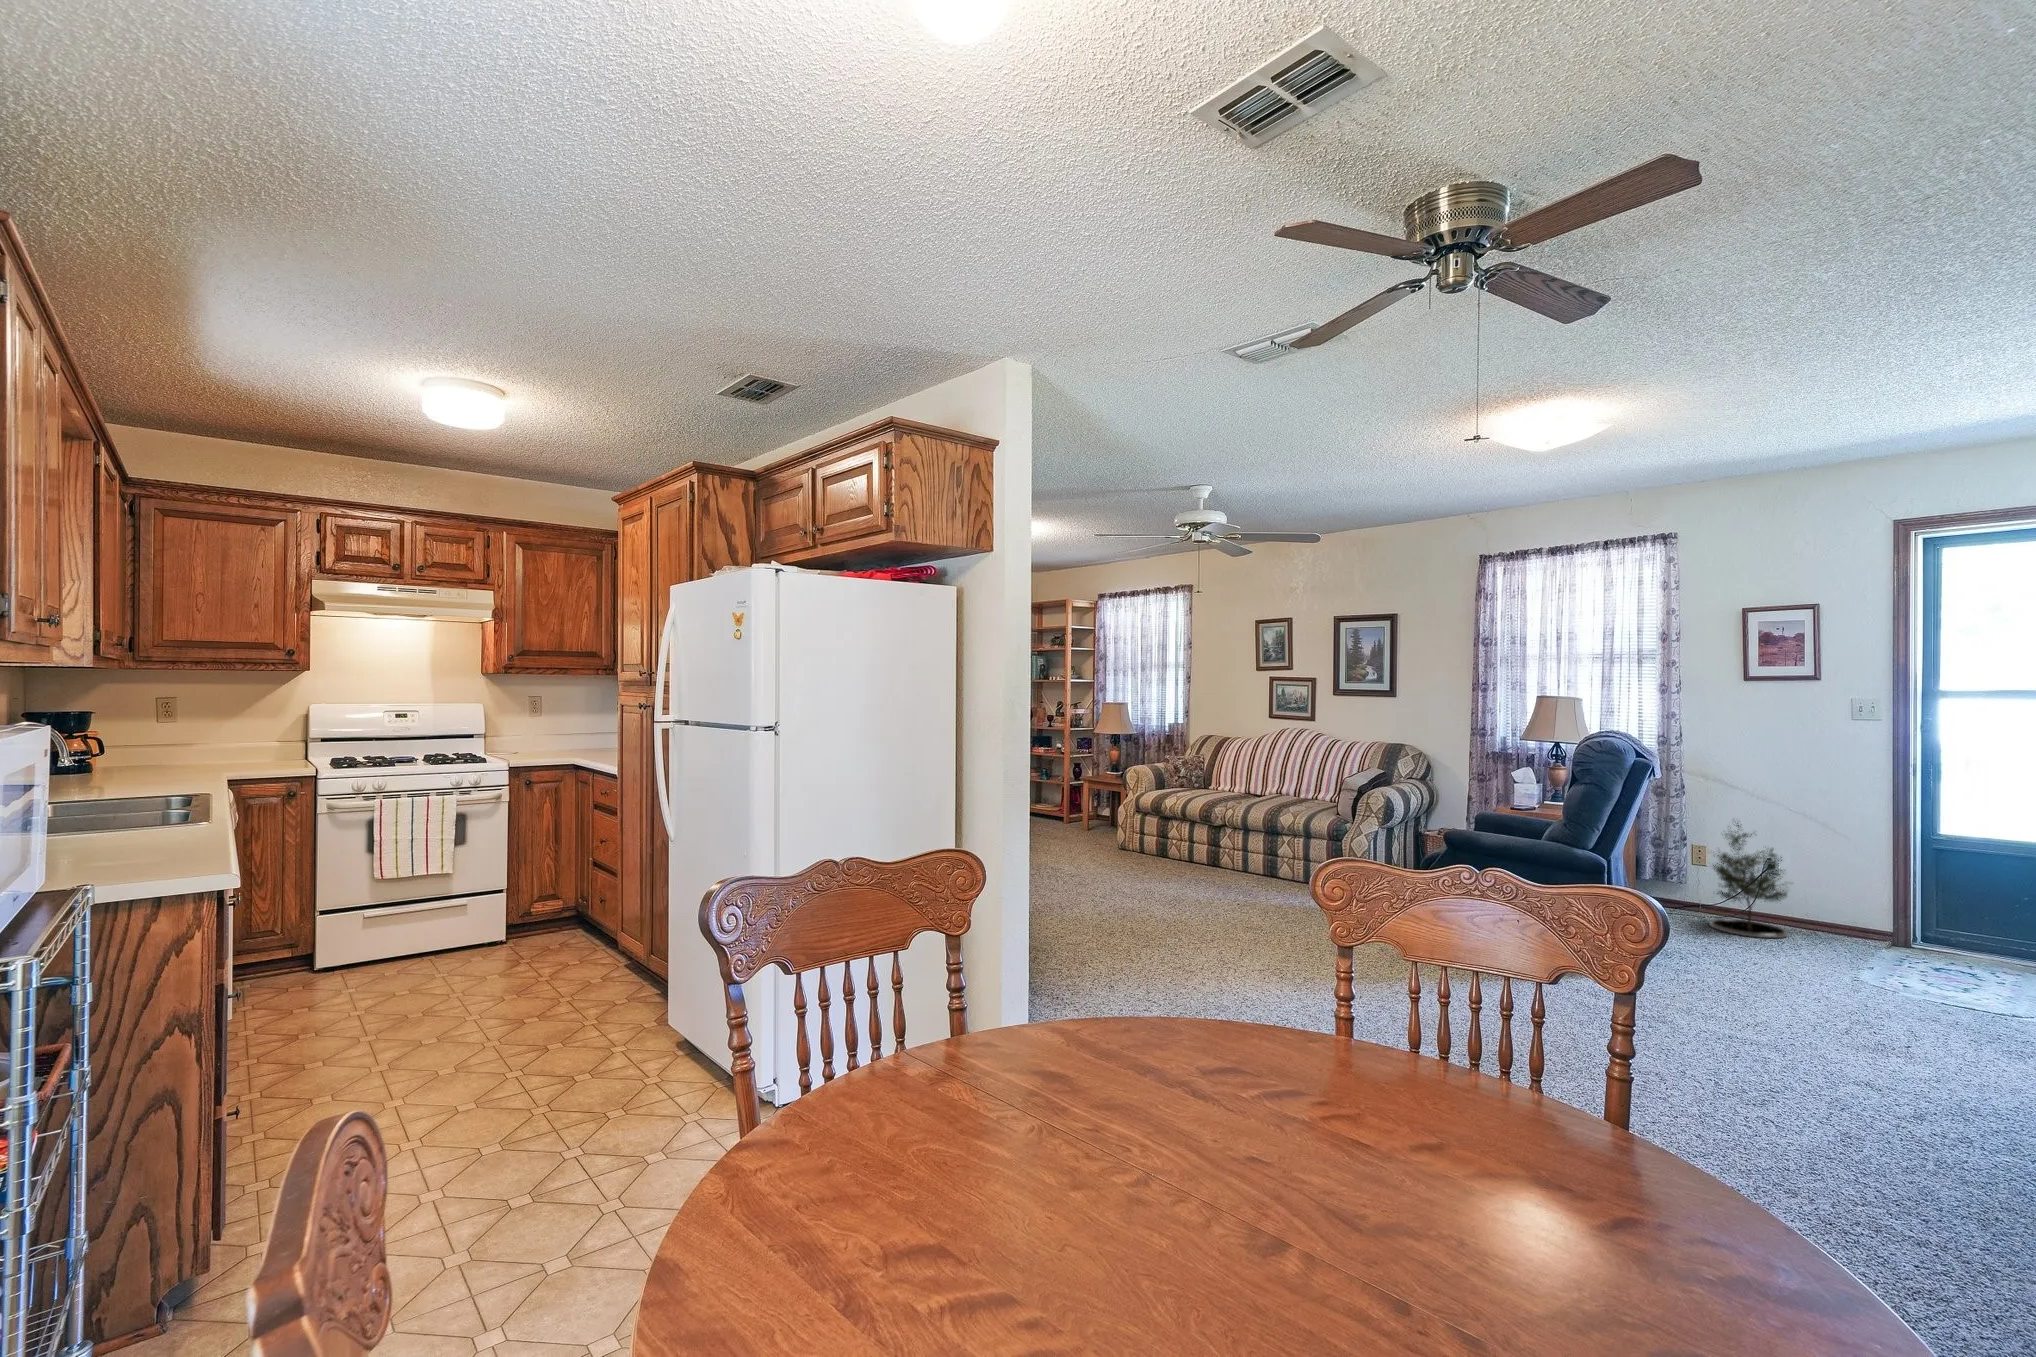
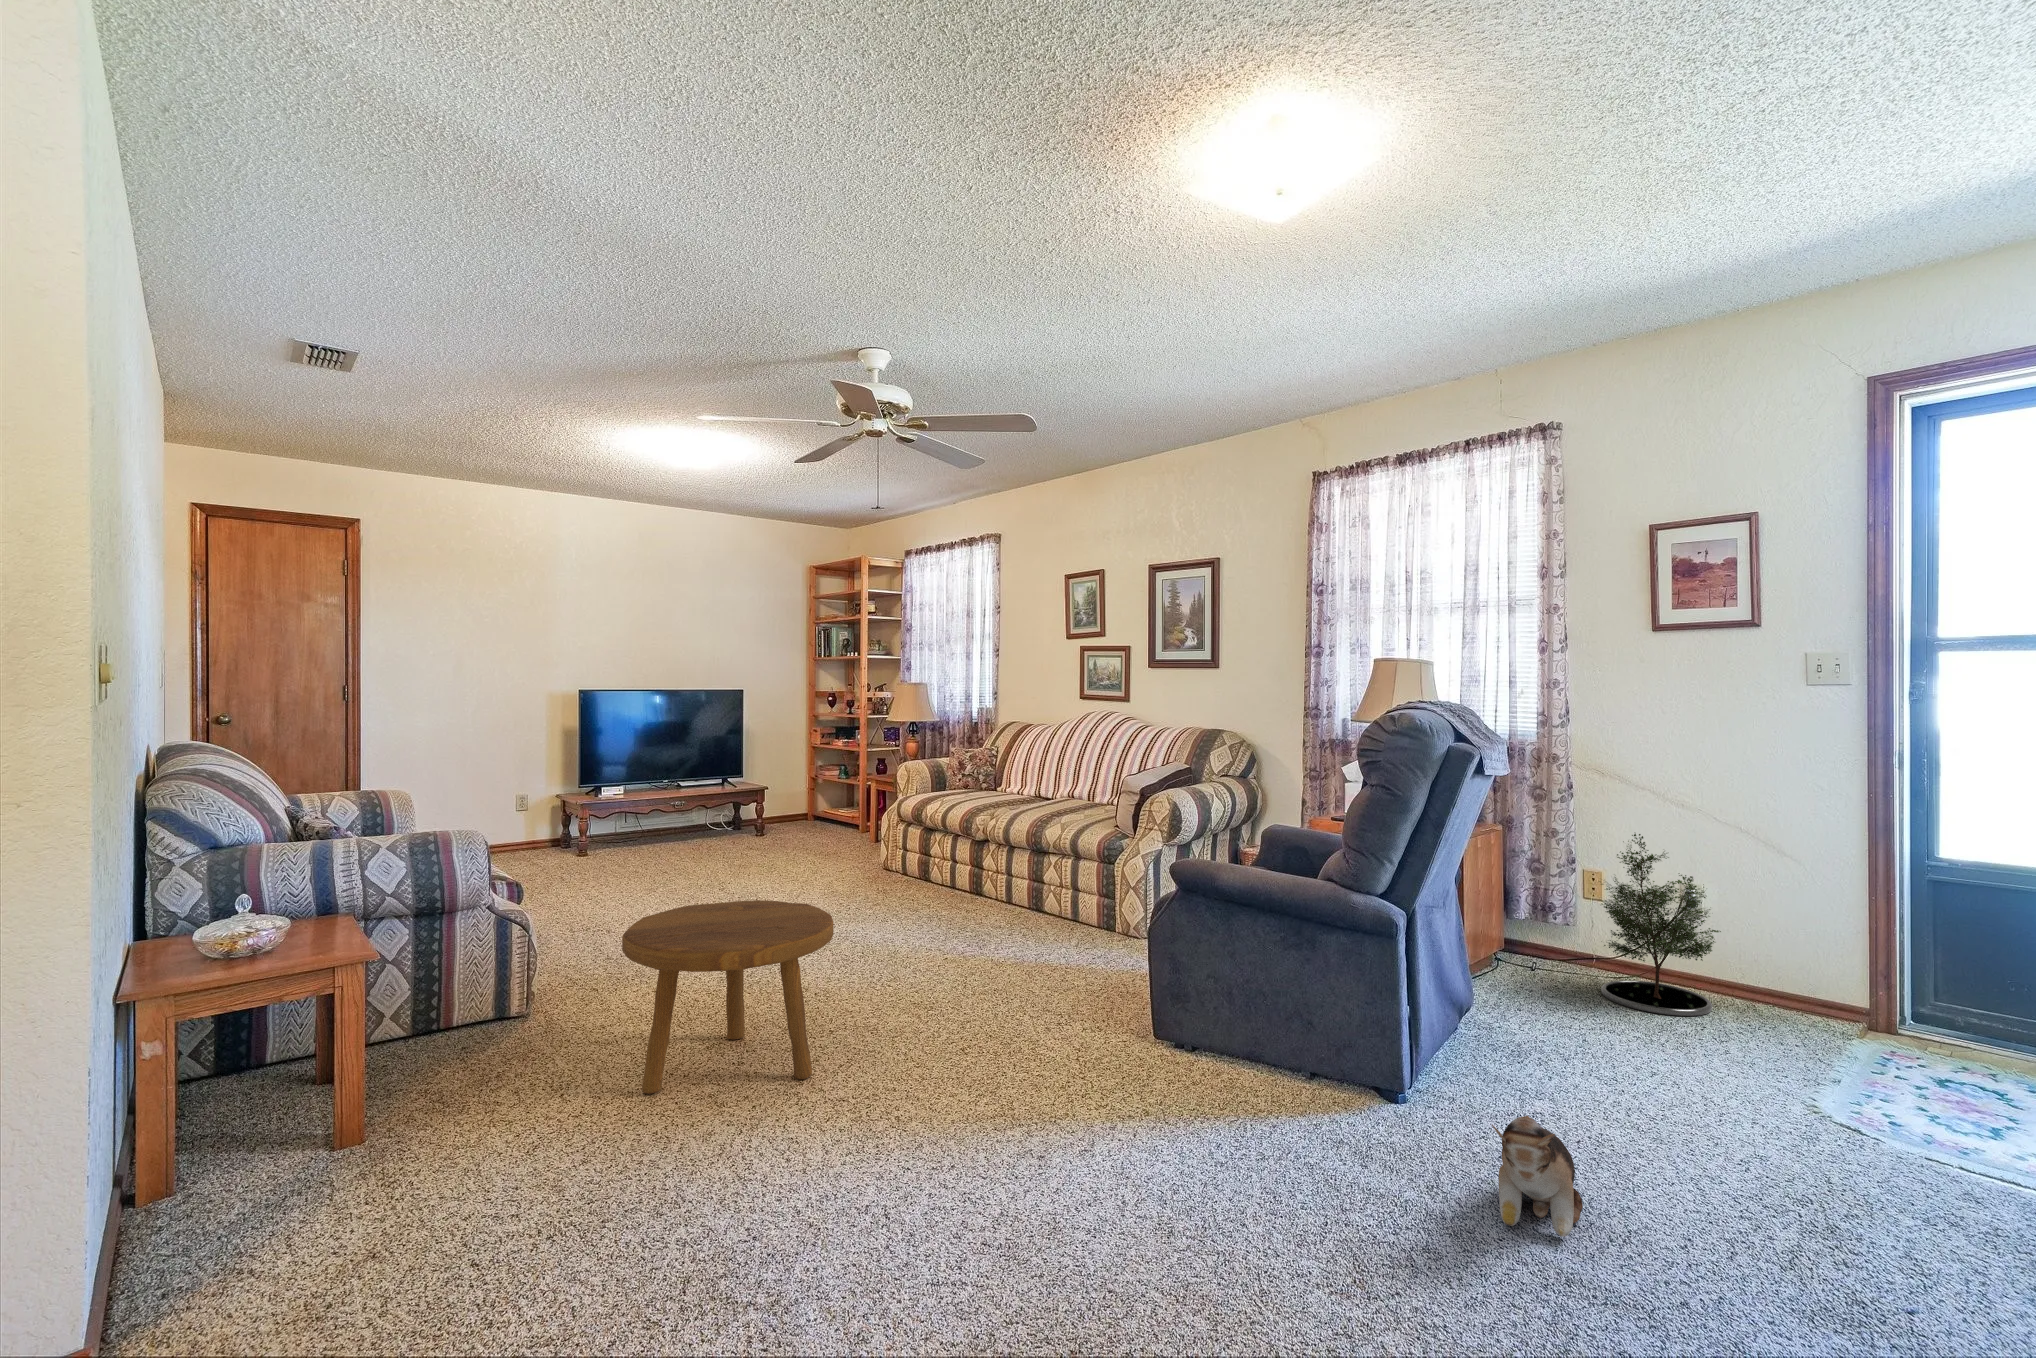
footstool: none [1117,855,1242,965] -> present [622,901,834,1094]
plush toy: none [1687,960,1733,1024] -> present [1492,1116,1583,1237]

